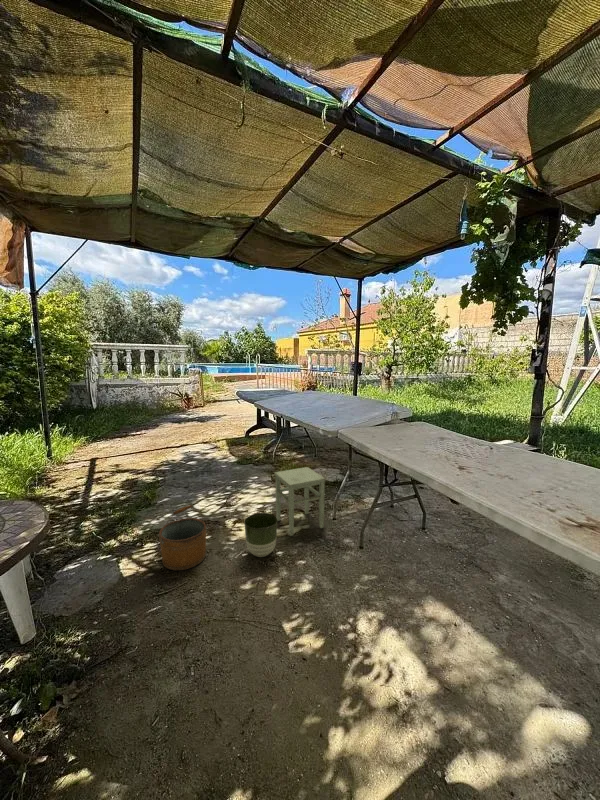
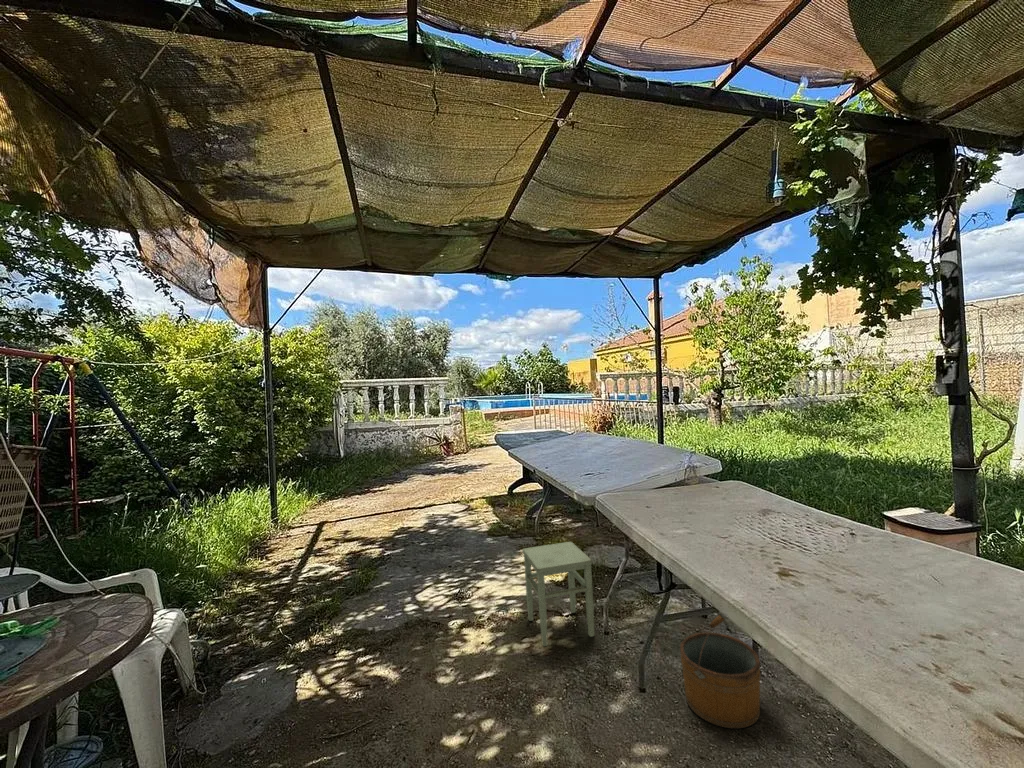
bucket: present [159,505,206,570] -> present [680,615,760,728]
planter: present [244,513,277,557] -> none [470,609,516,677]

